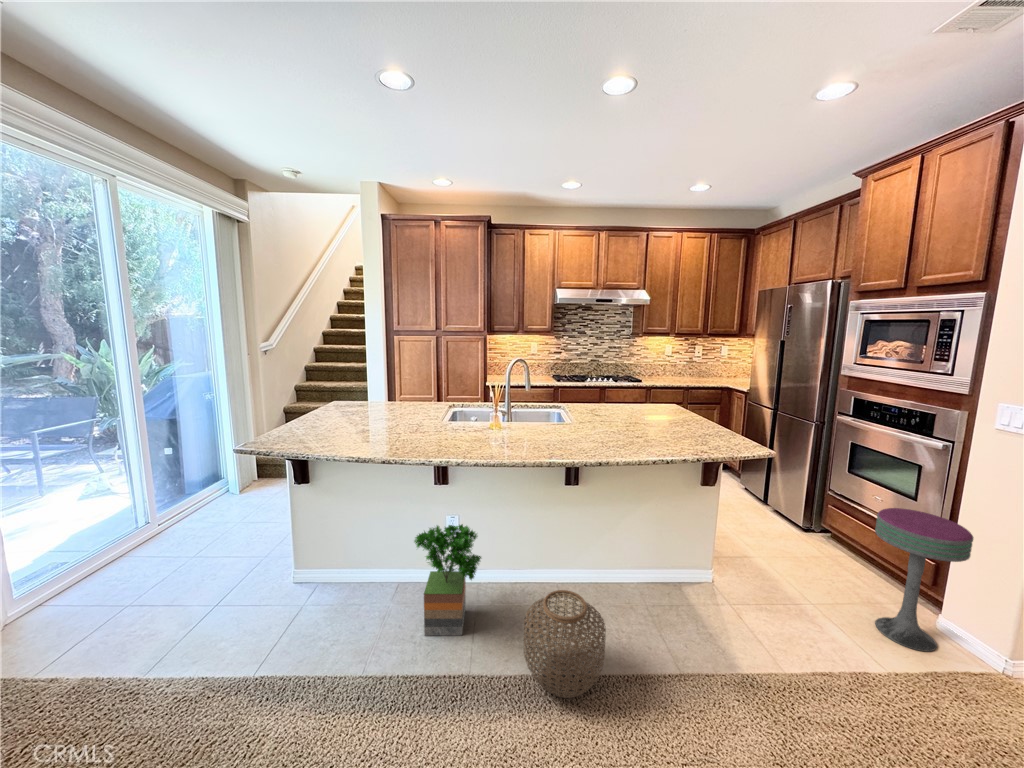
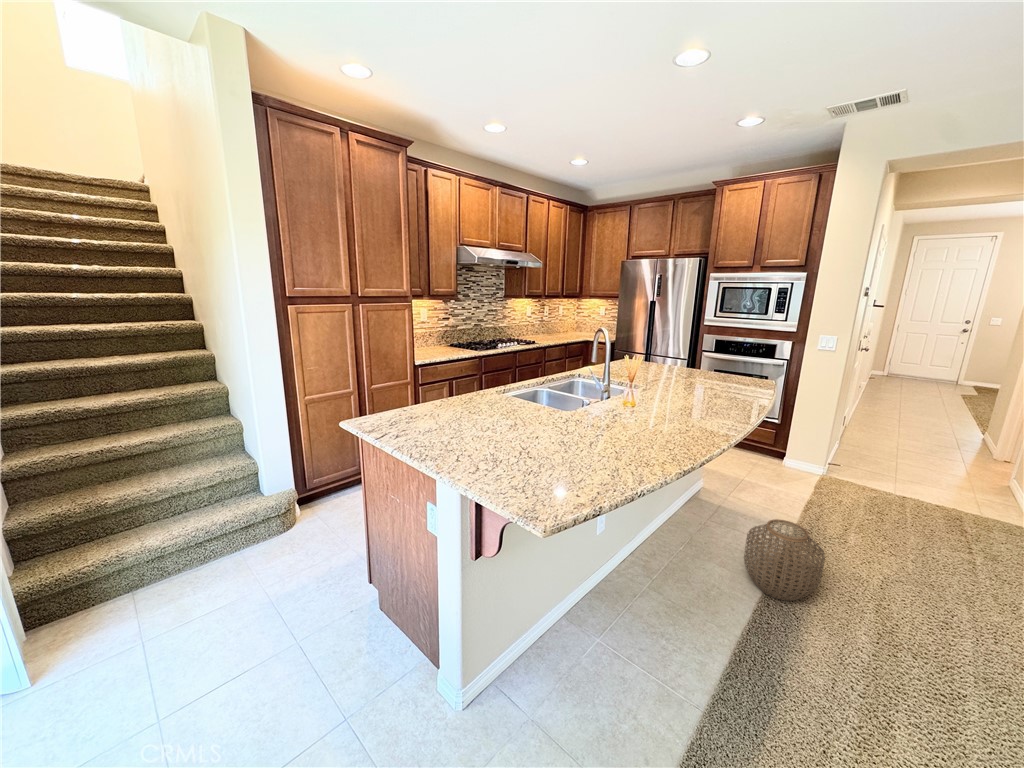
bar stool: present [875,508,974,651] -> none [773,403,823,479]
potted tree: present [414,524,481,636] -> none [640,508,728,633]

